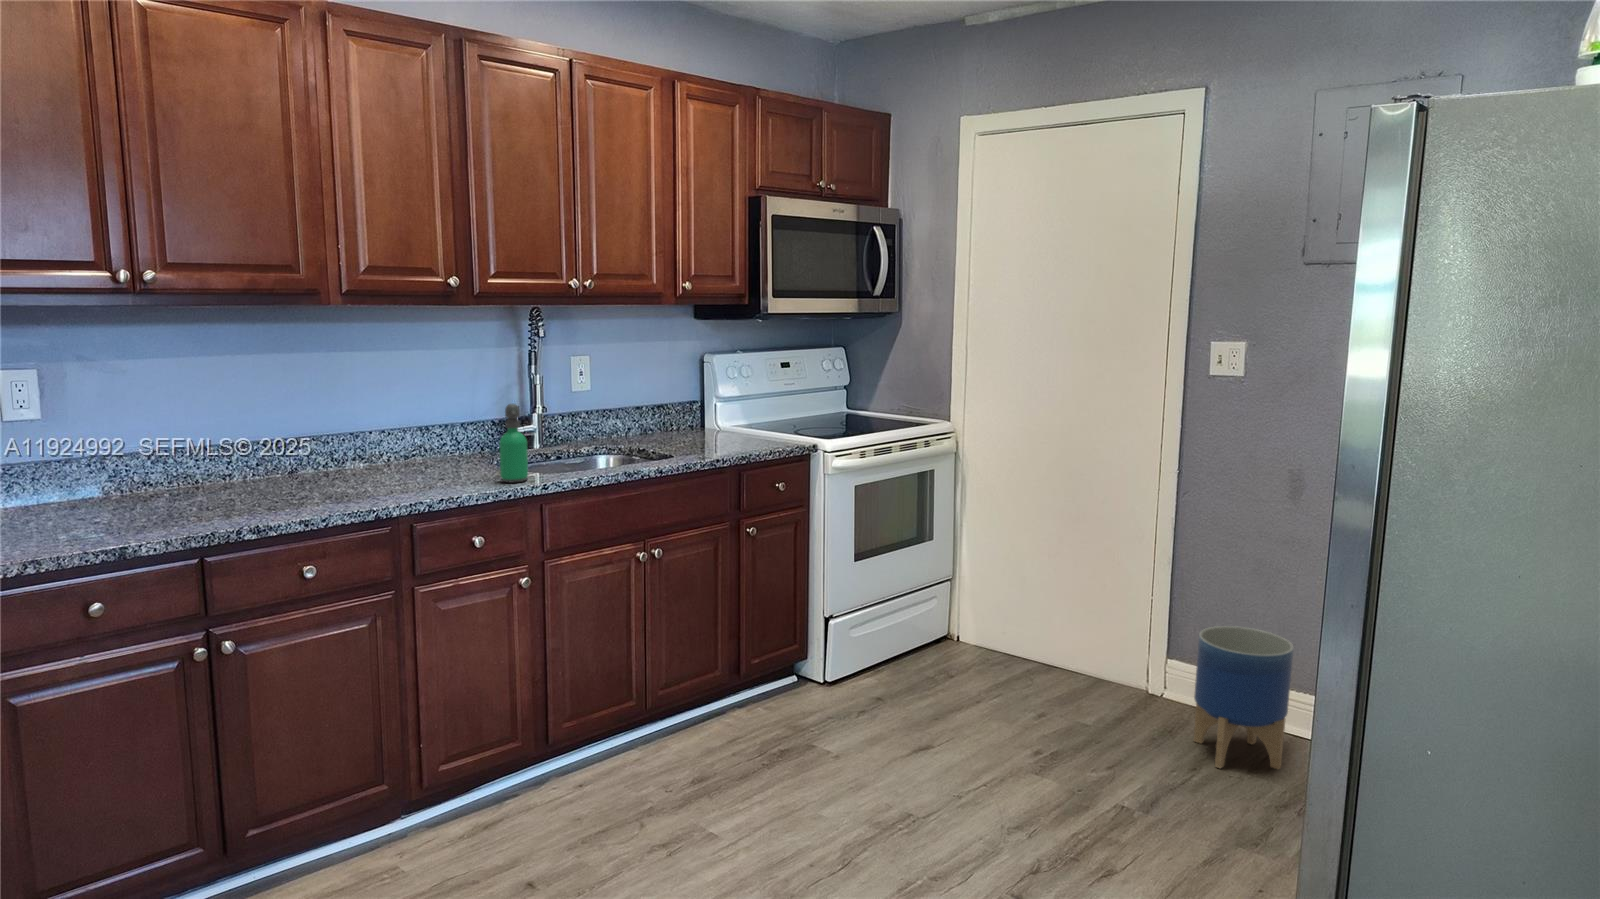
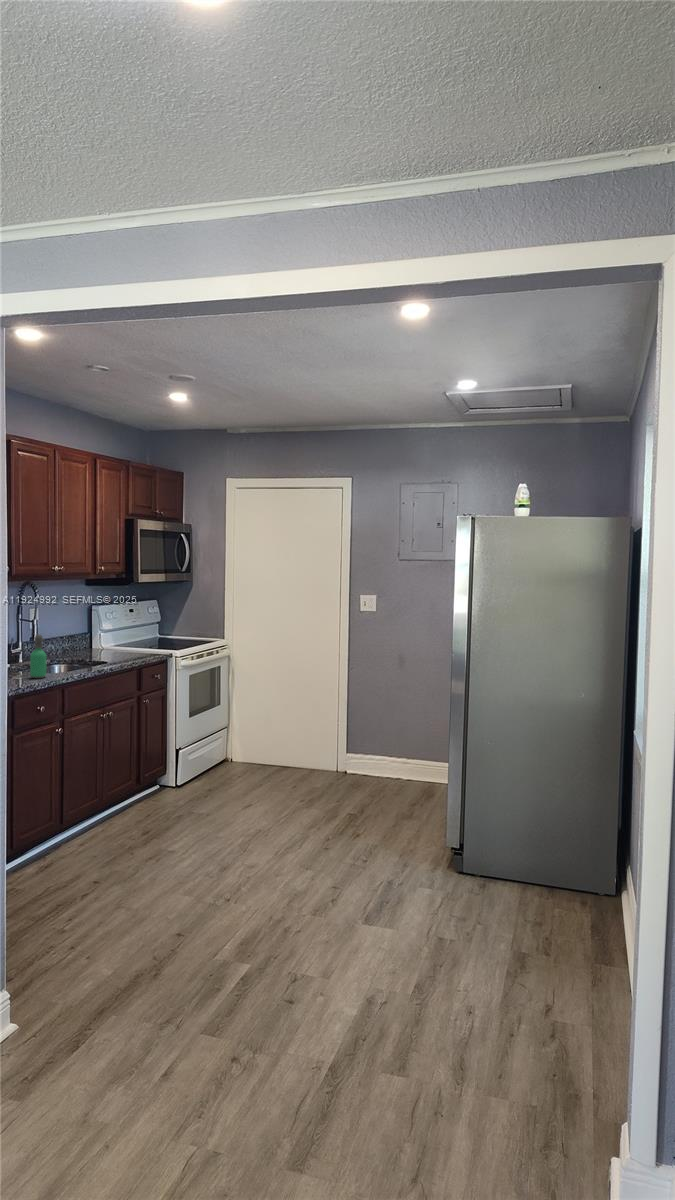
planter: present [1194,626,1293,769] -> none [365,728,405,792]

